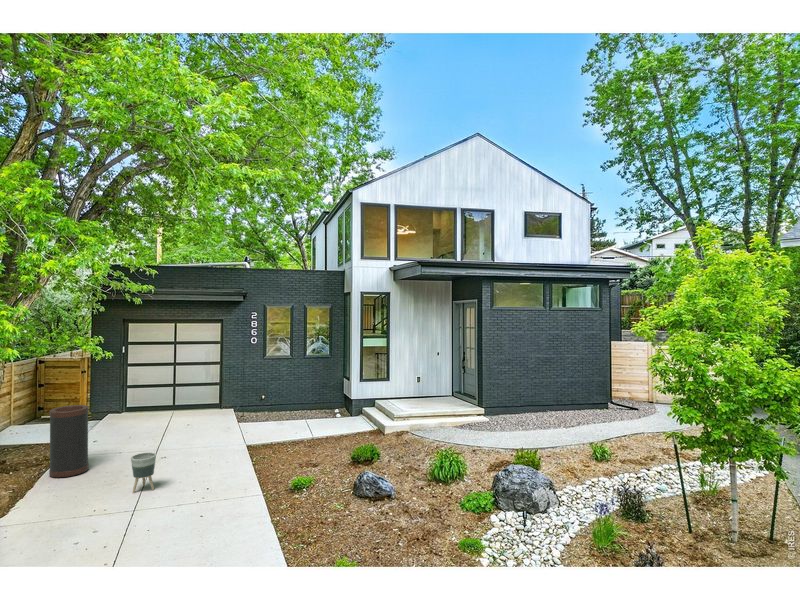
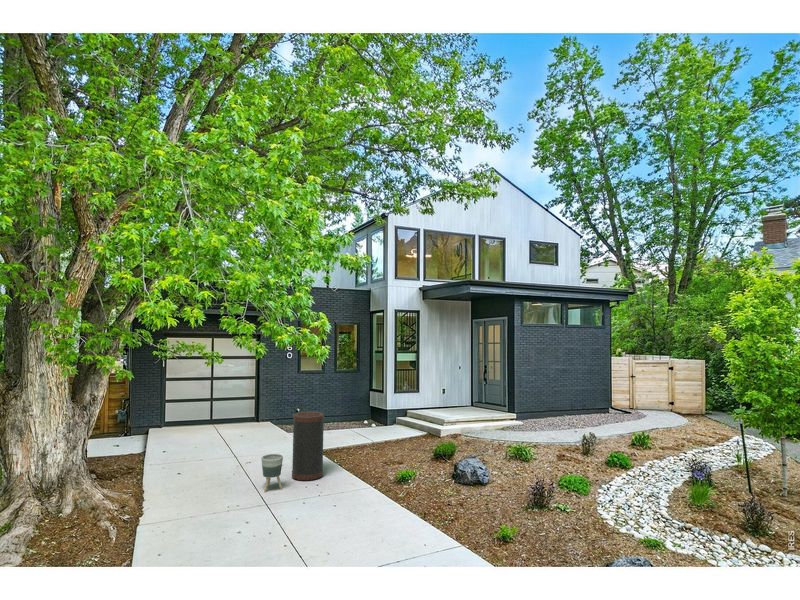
trash can: present [49,405,88,477] -> present [292,411,324,481]

